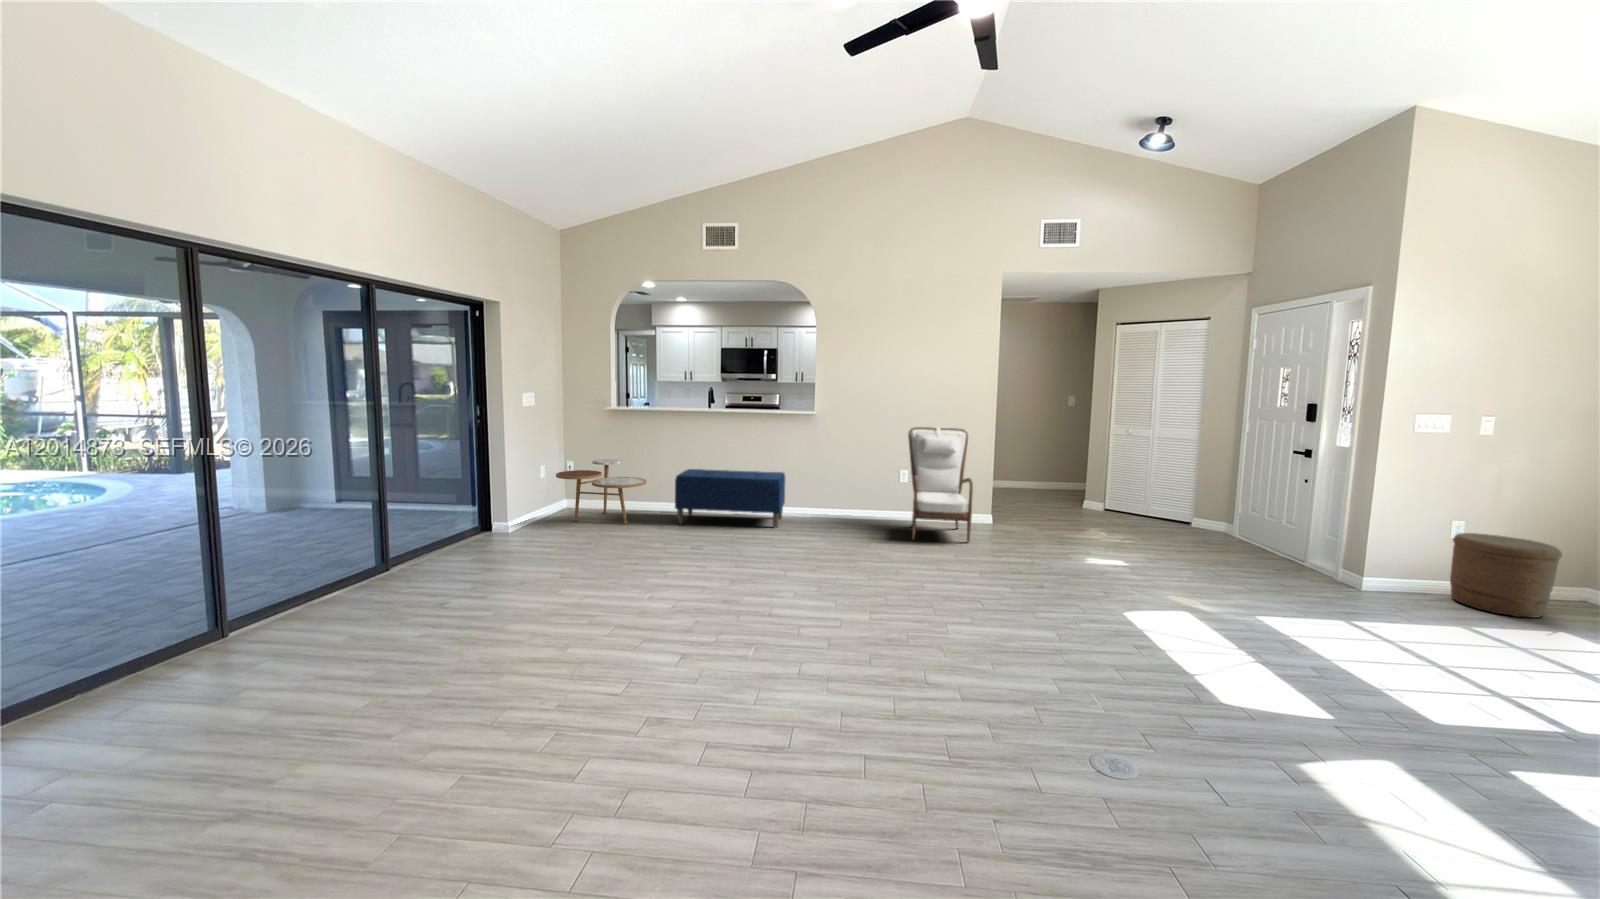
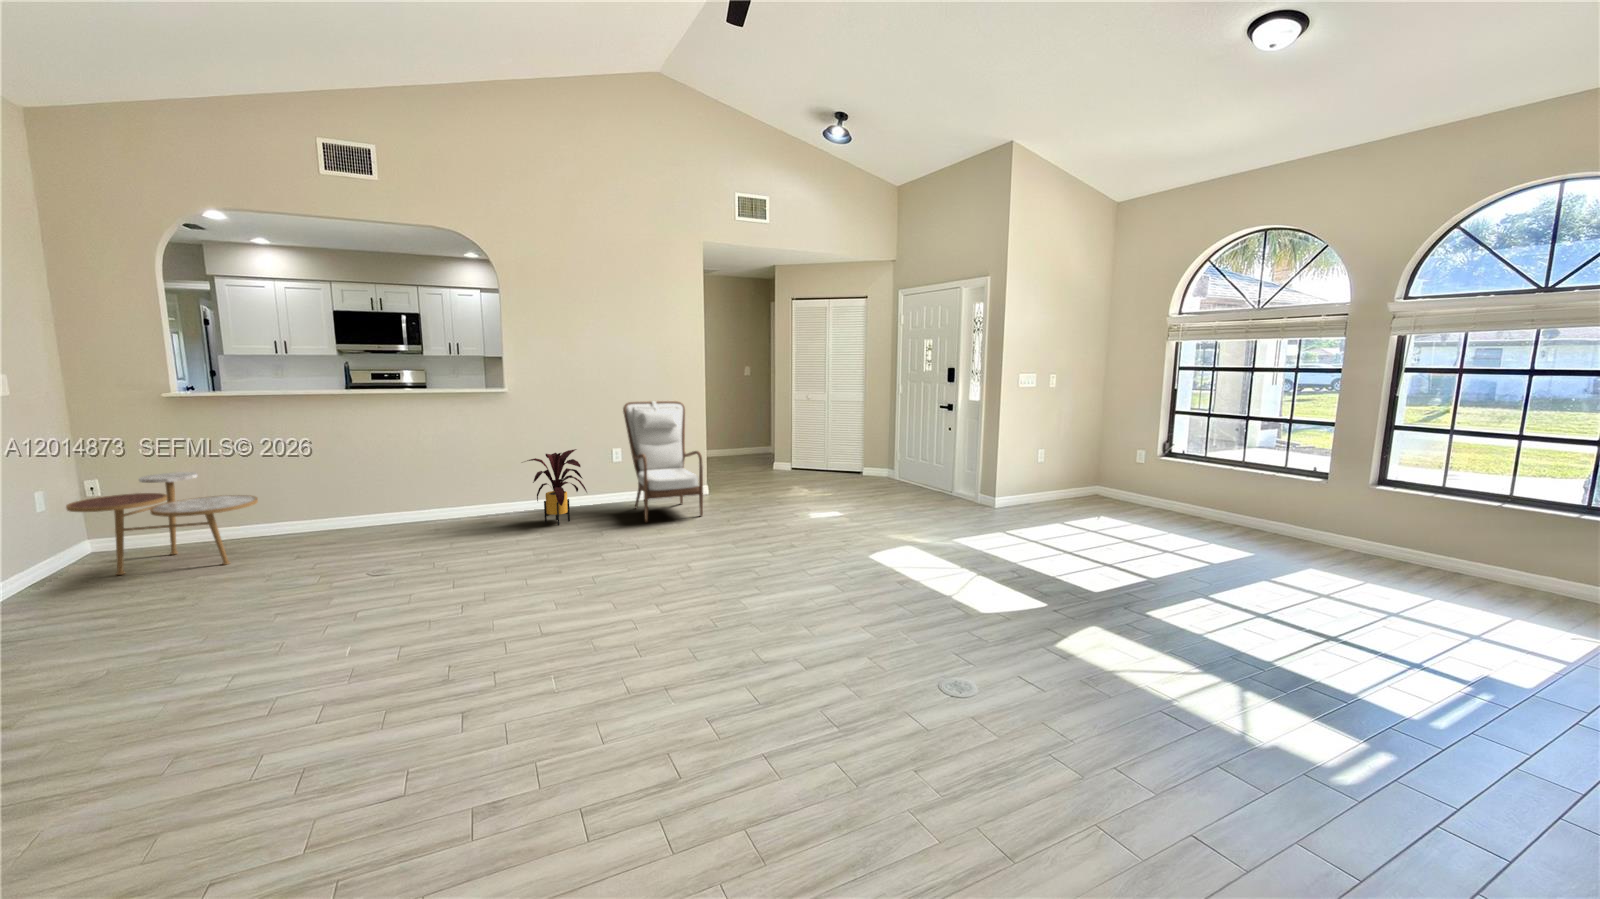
house plant: none [816,467,867,531] -> present [527,449,587,525]
bench: present [675,469,785,528] -> none [312,465,479,550]
woven basket: present [1450,533,1562,618] -> none [1039,456,1093,510]

